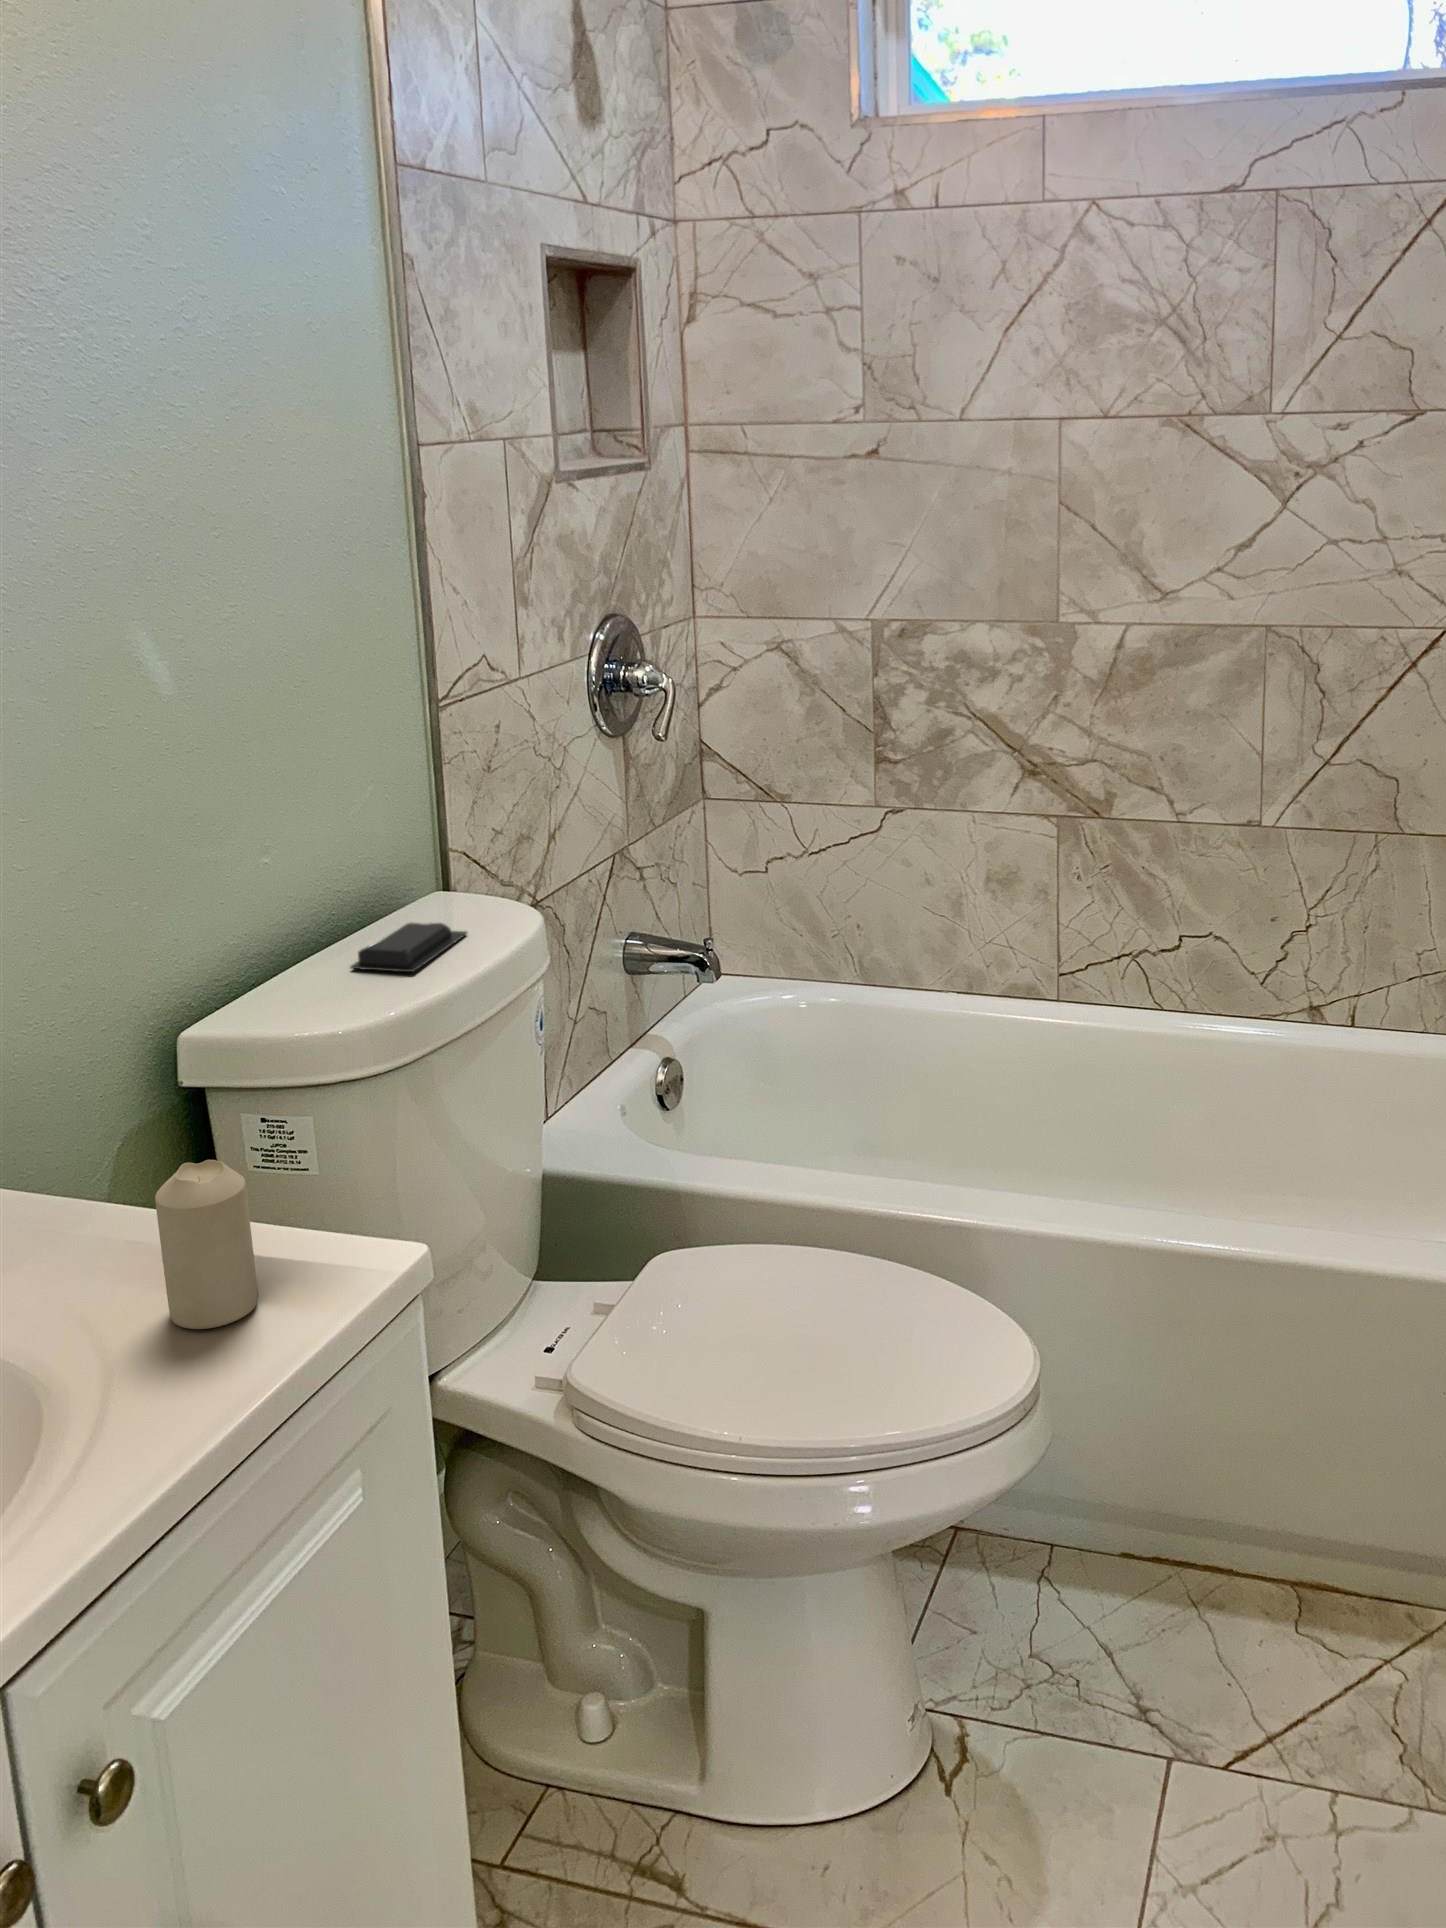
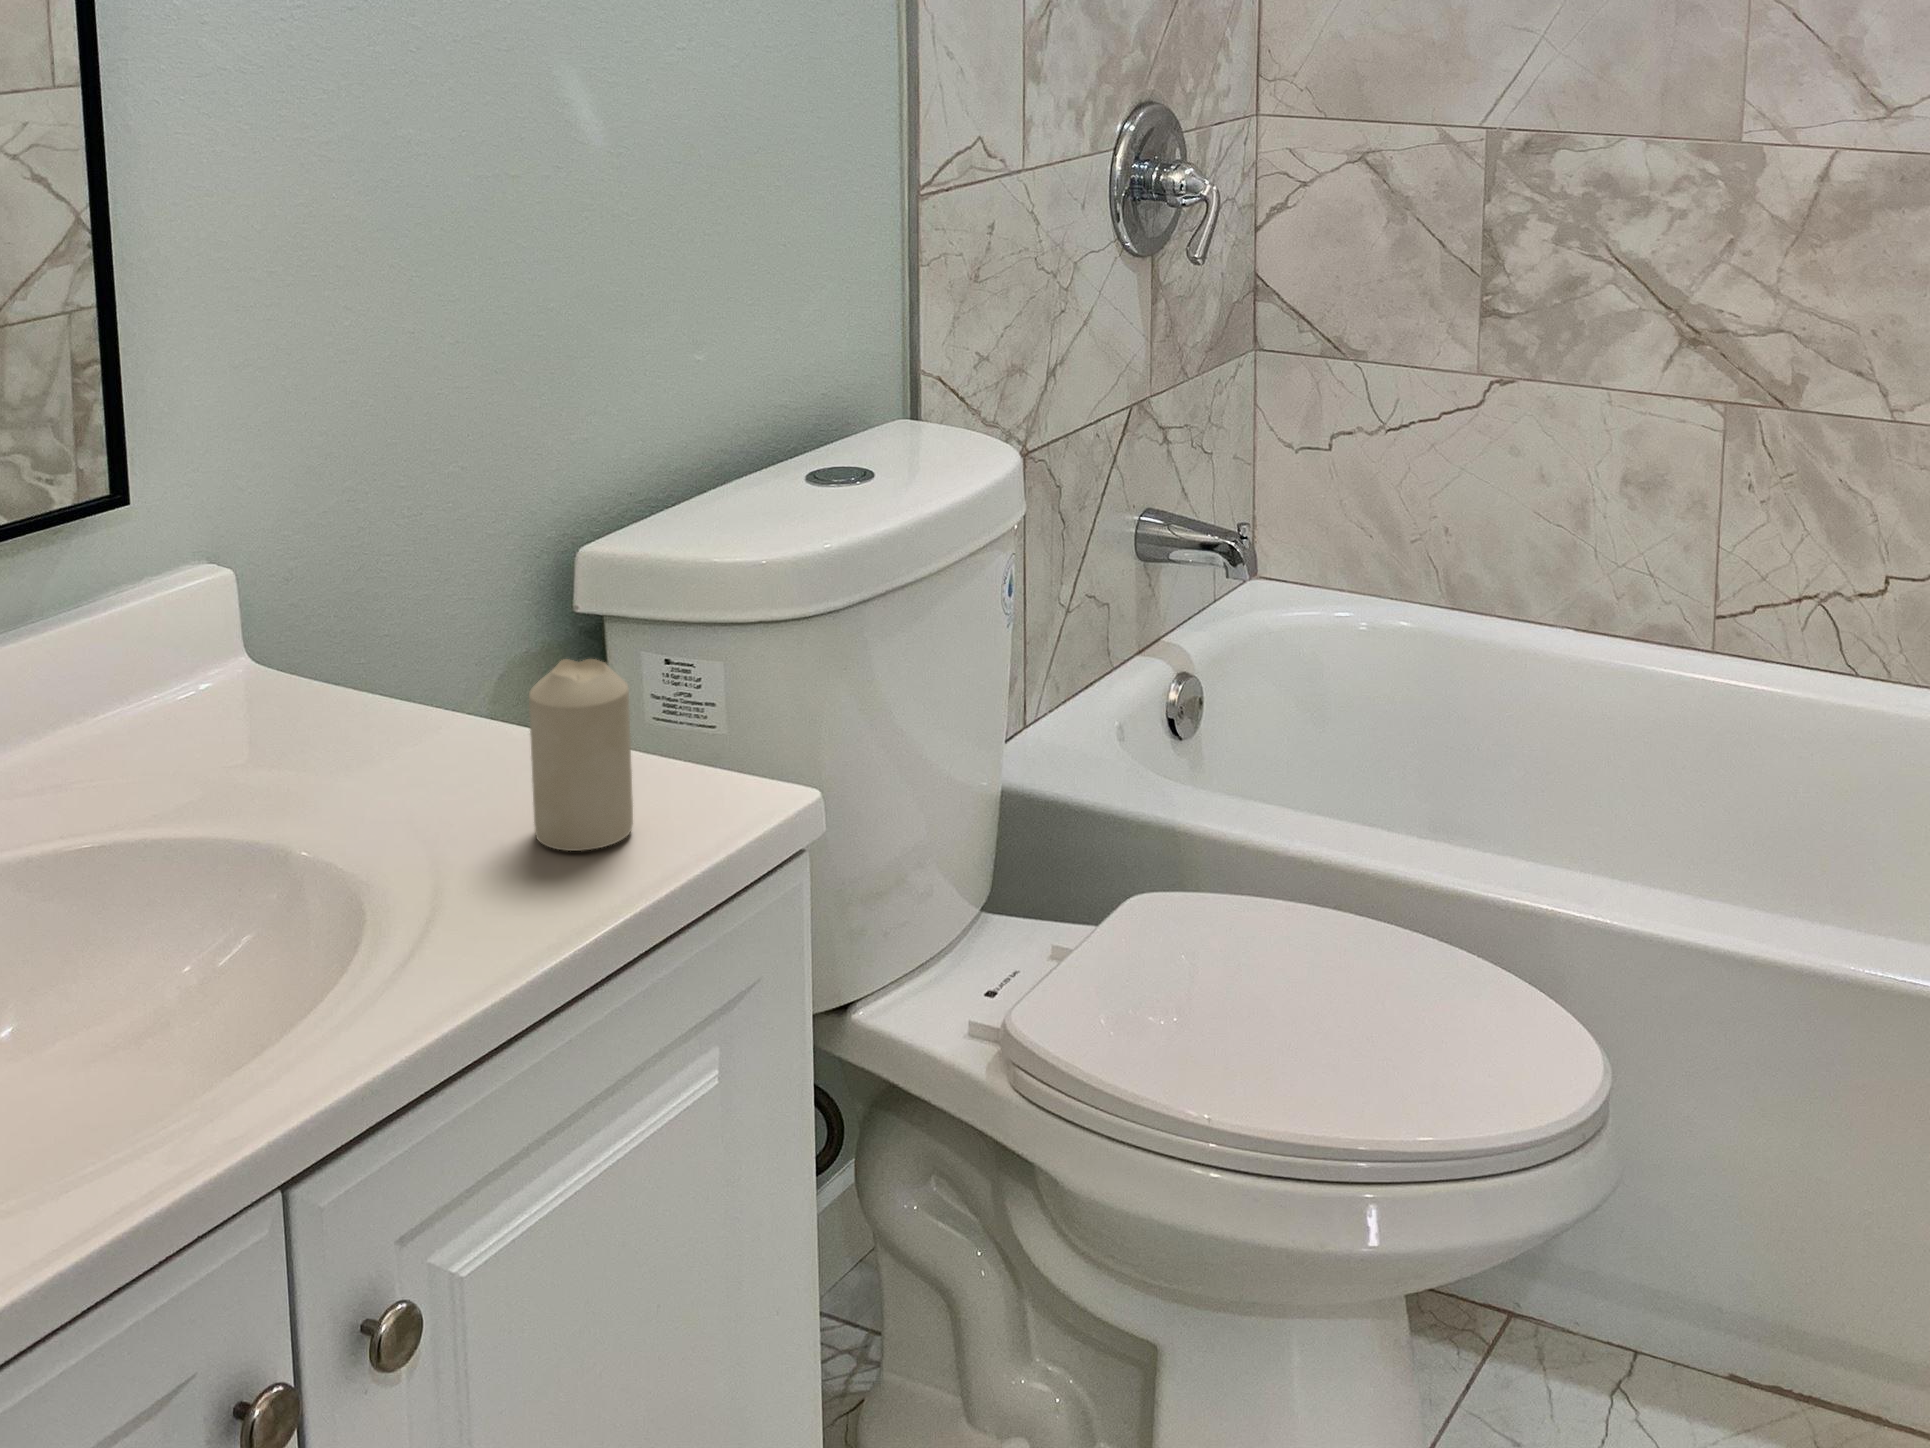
soap bar: present [350,922,467,972] -> none [783,446,927,502]

